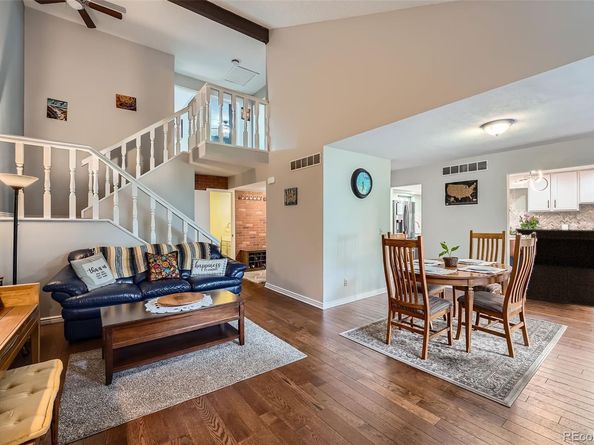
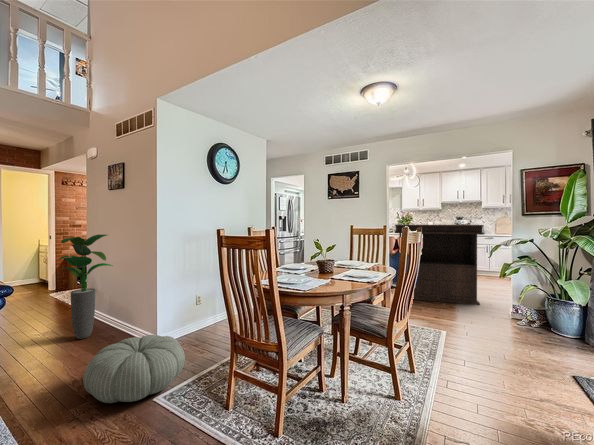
potted plant: none [263,235,293,299] -> present [59,235,113,339]
pouf: none [300,298,352,332] -> present [83,335,185,403]

